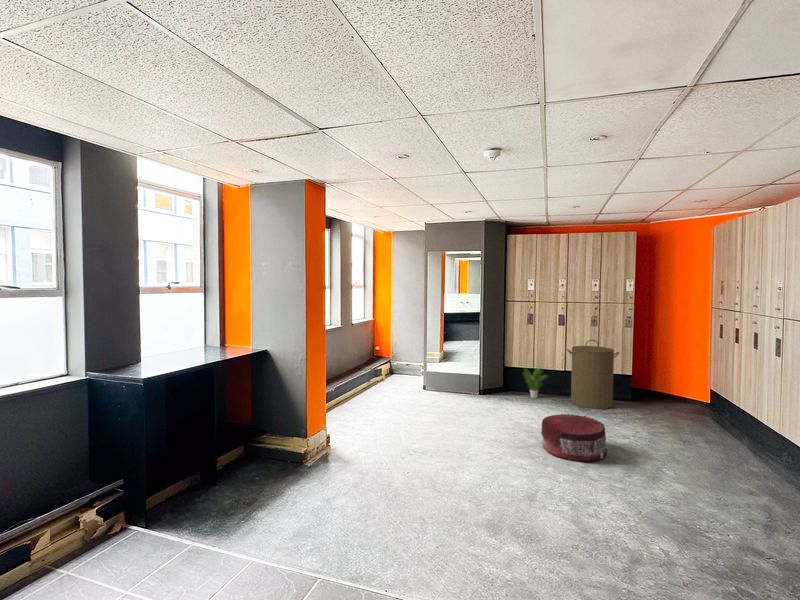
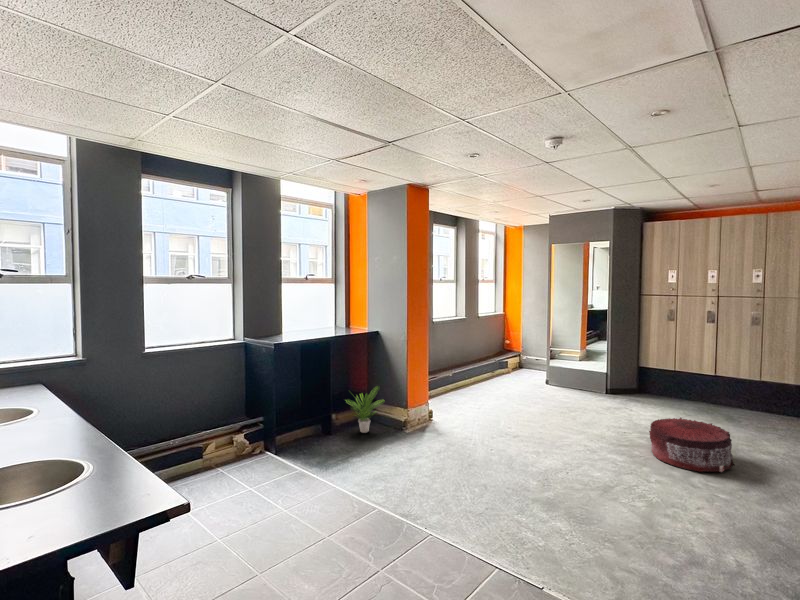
laundry hamper: present [567,340,619,409] -> none [716,341,791,425]
potted plant: present [524,368,546,398] -> present [349,391,382,433]

